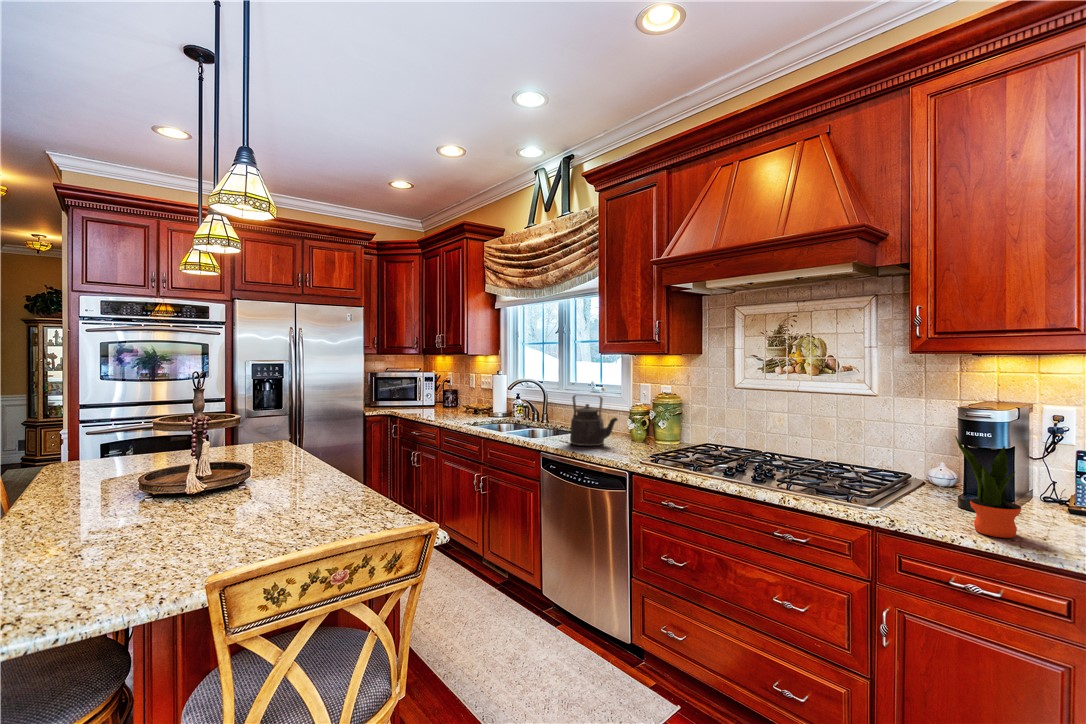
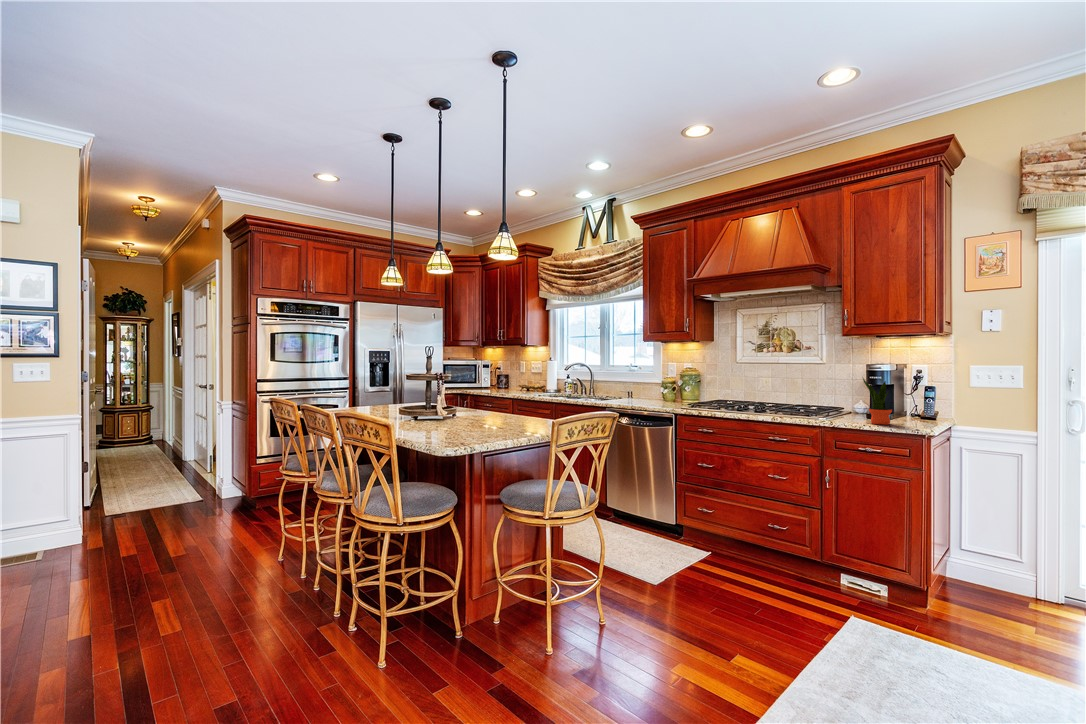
kettle: present [570,395,618,446] -> none [625,369,659,403]

